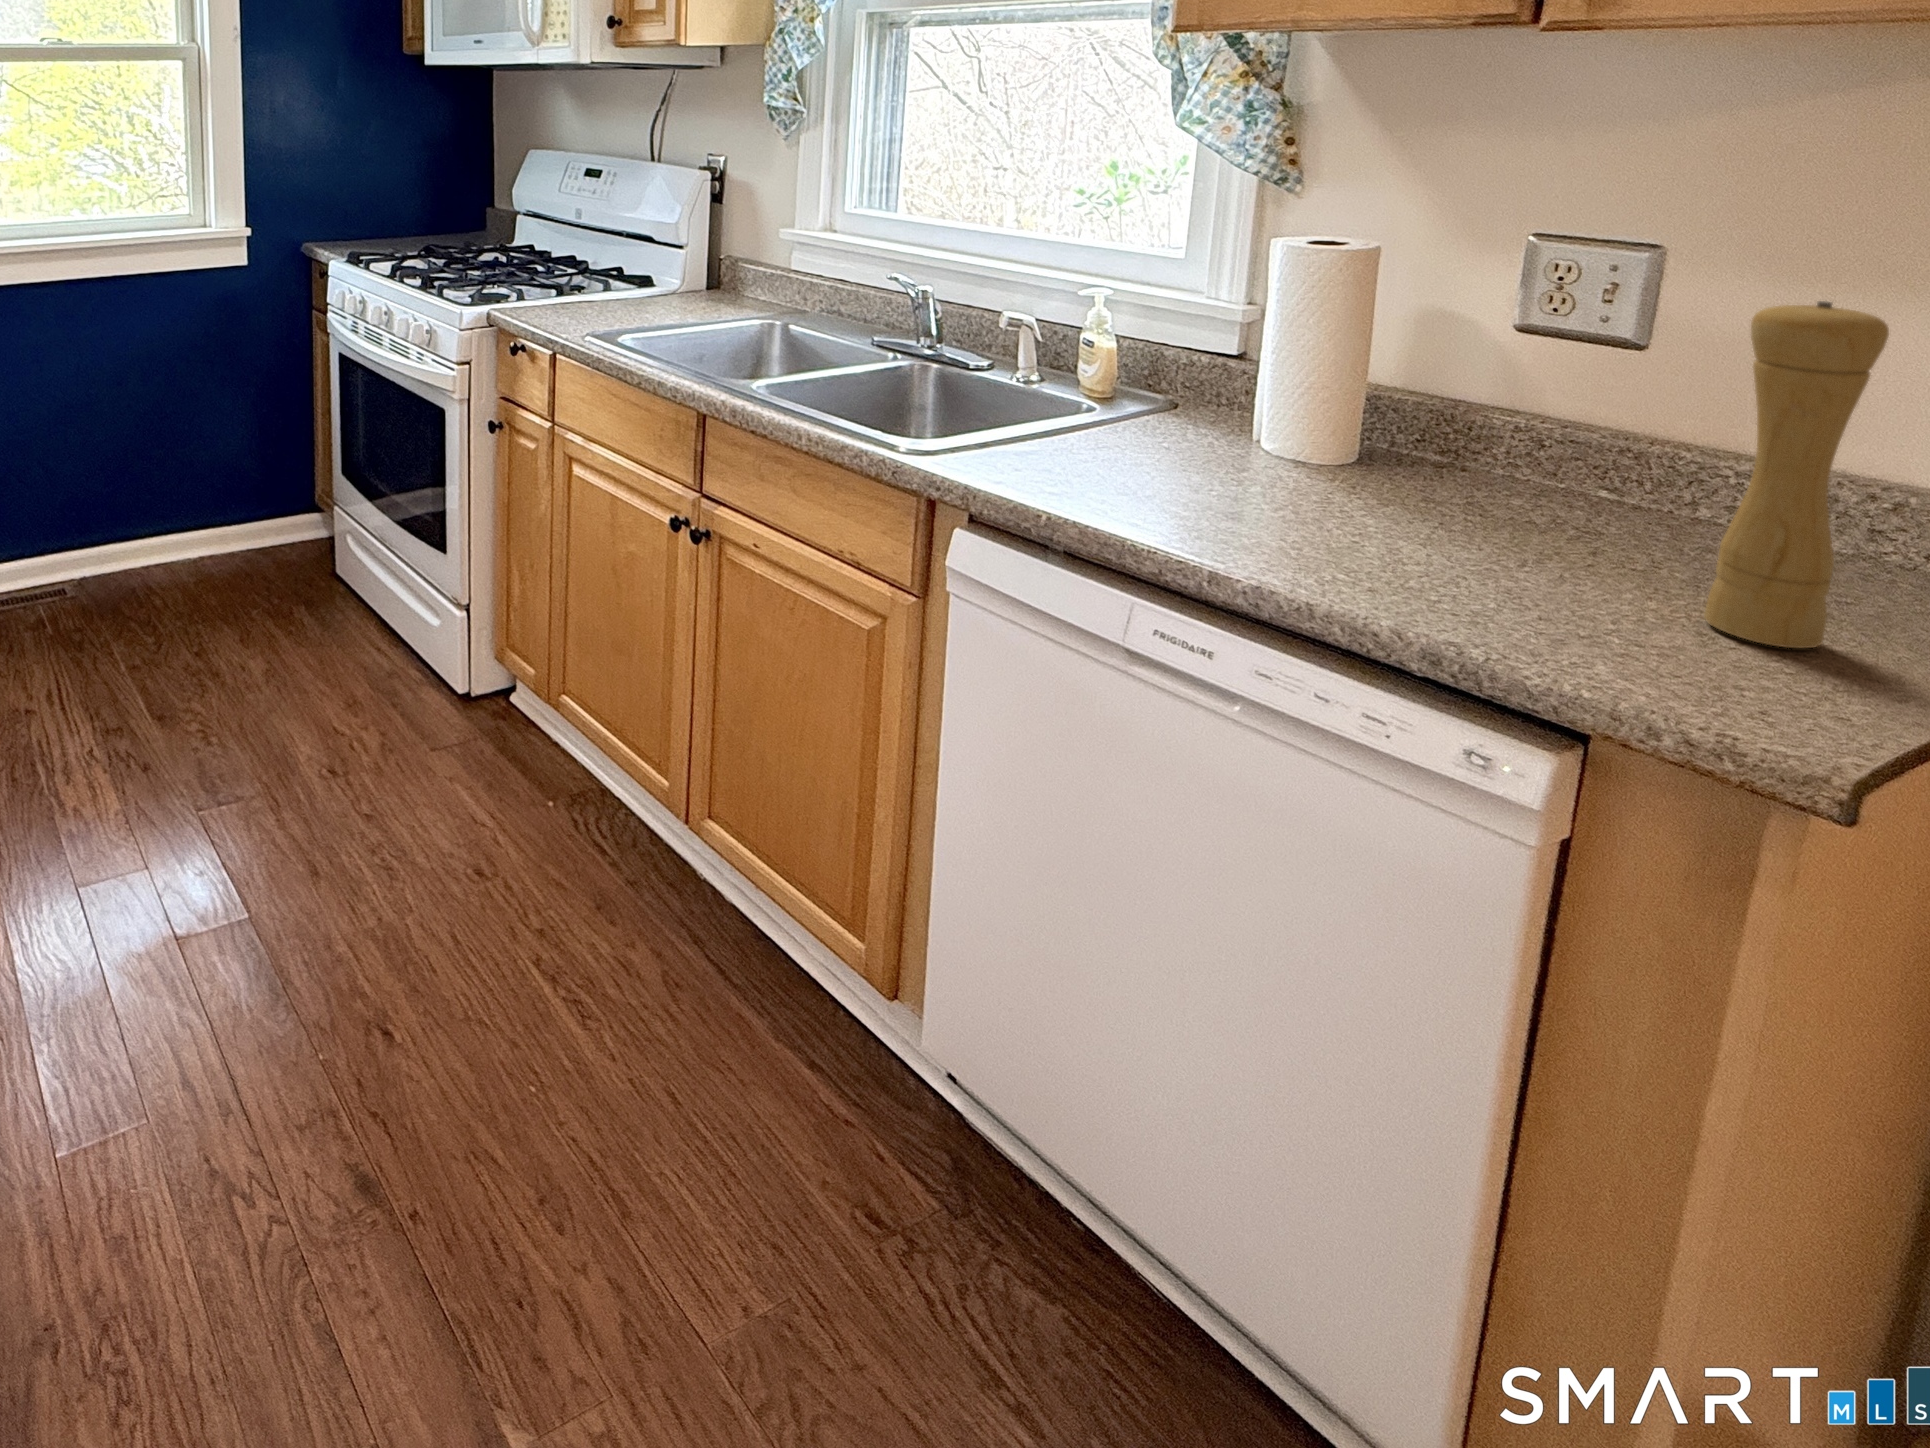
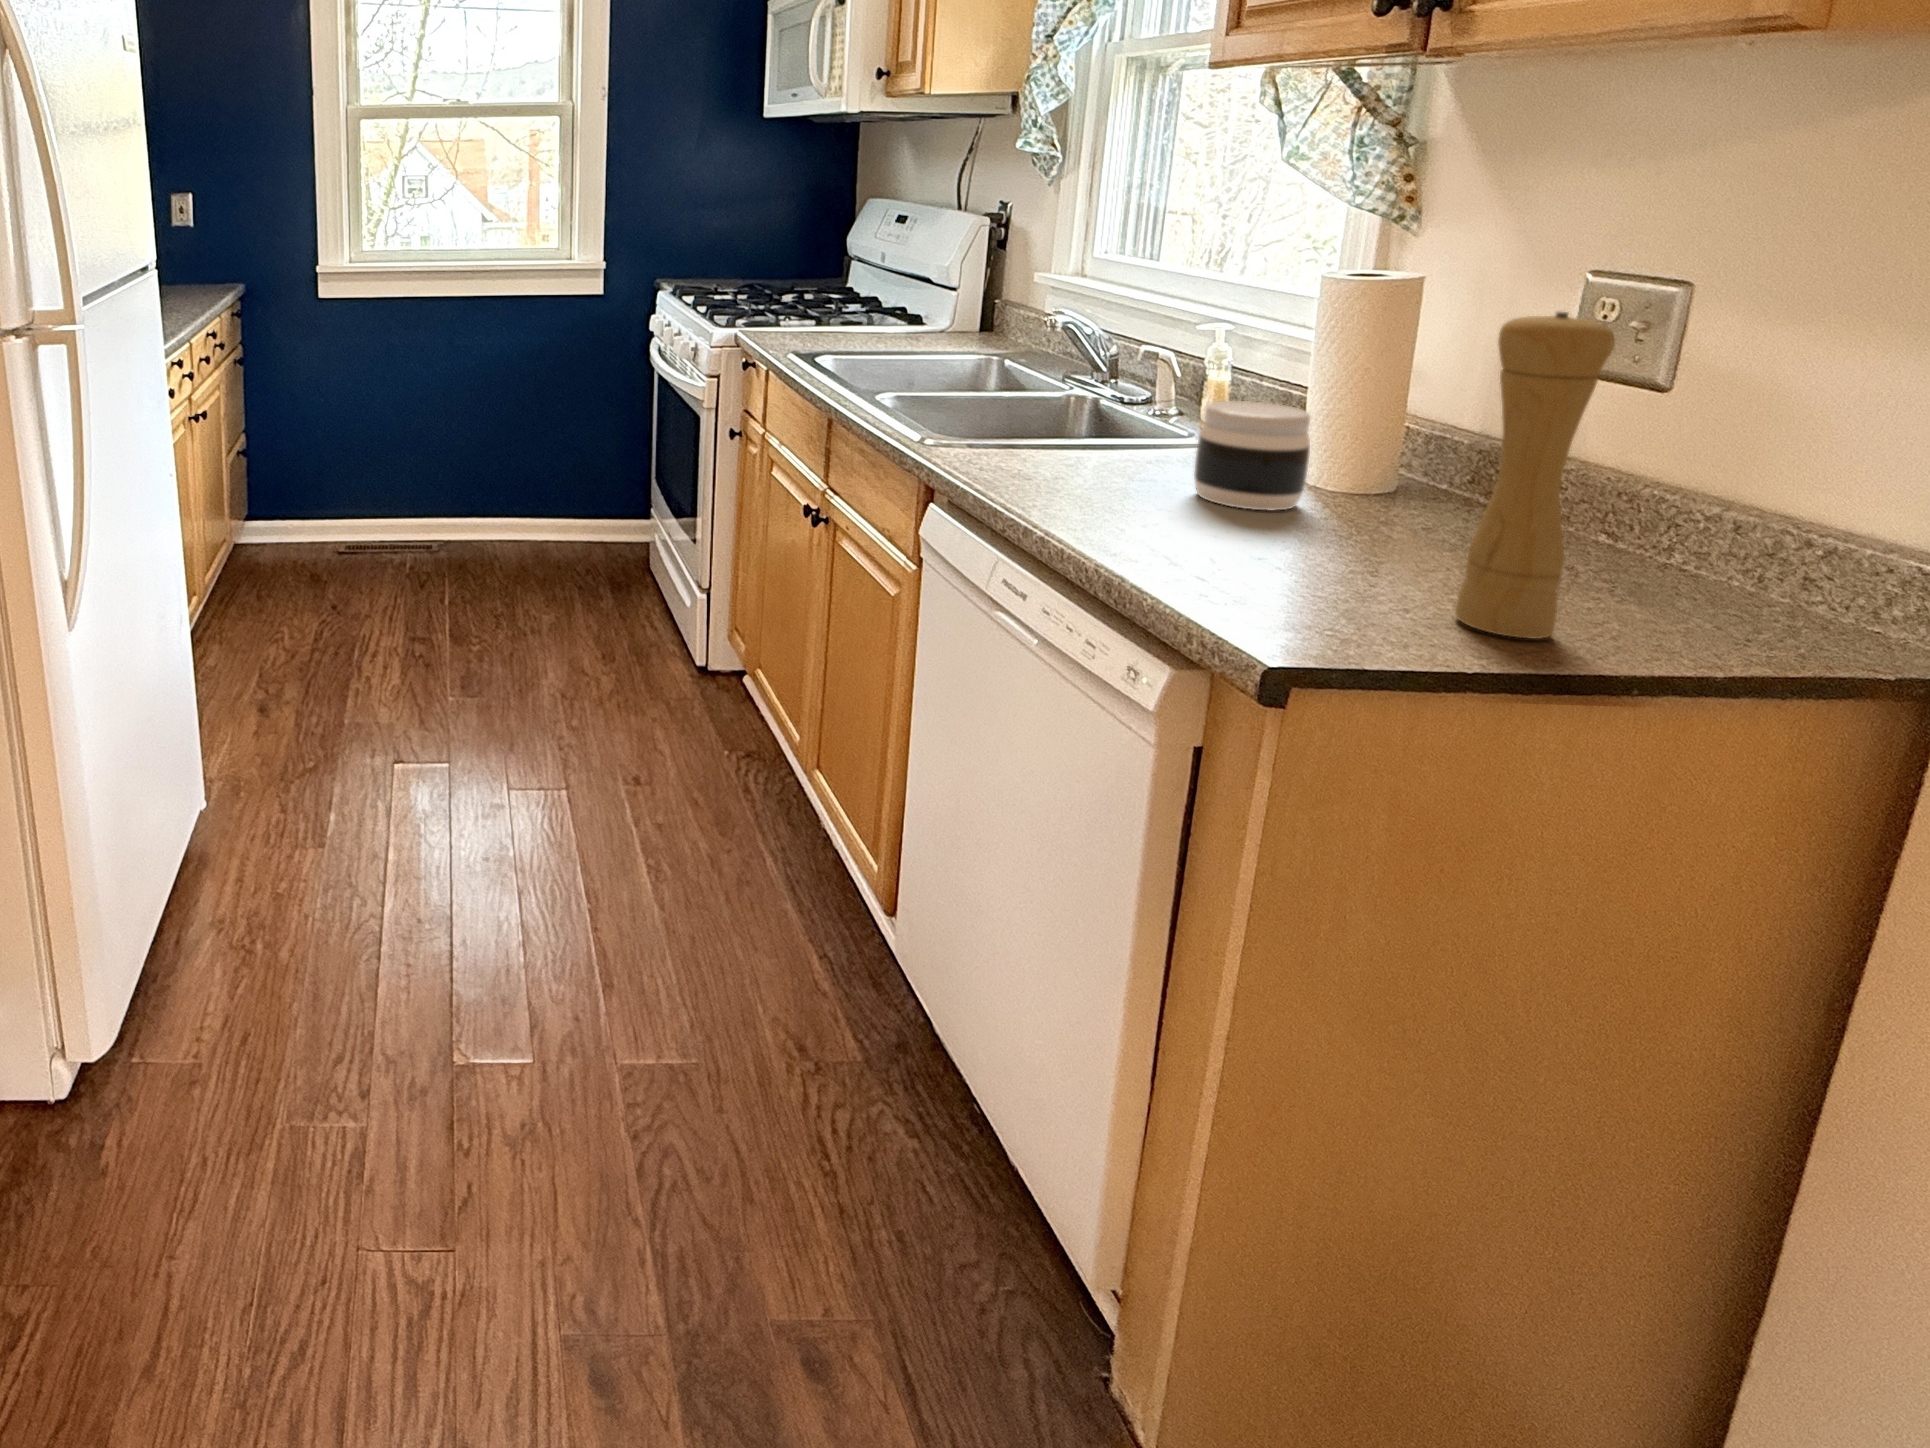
jar: none [1219,380,1342,500] -> present [1194,401,1310,510]

